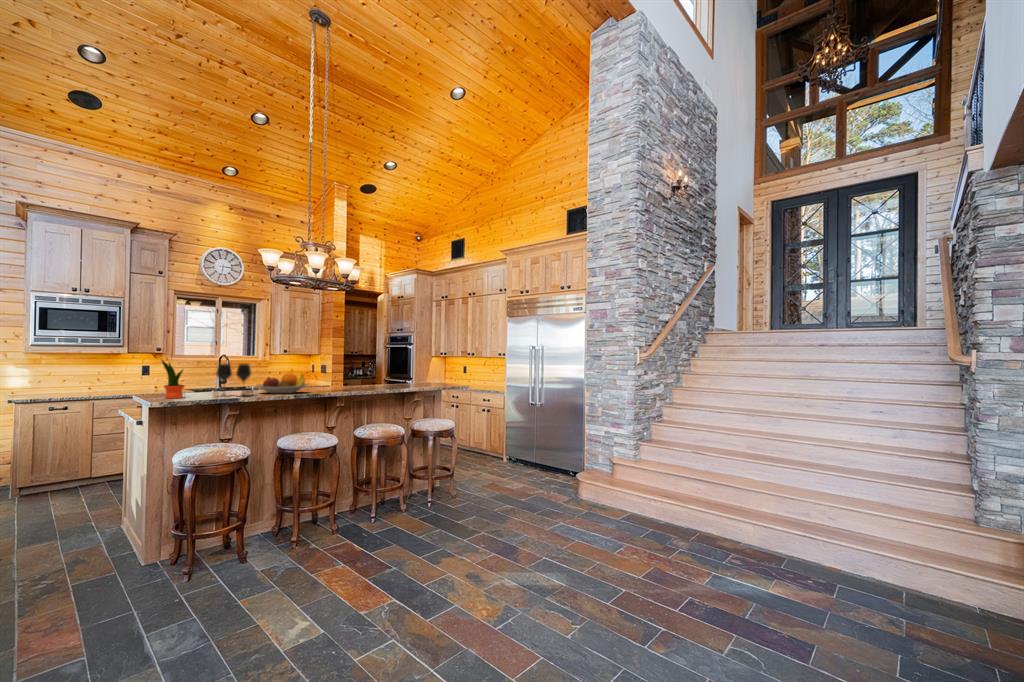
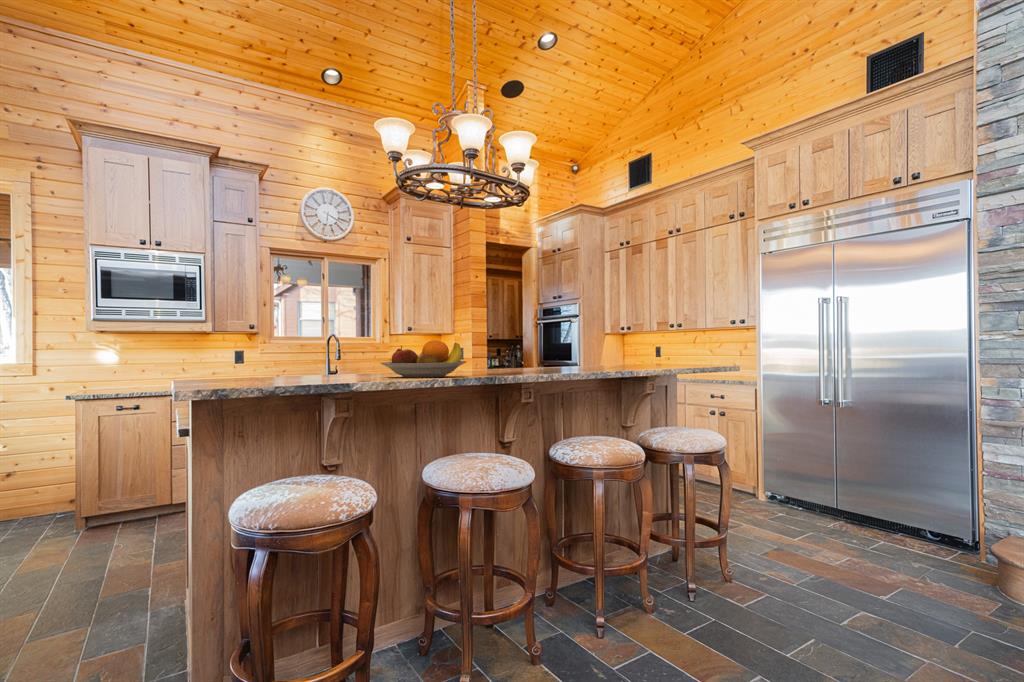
potted plant: present [162,360,184,398] -> none [205,299,253,382]
wine glass: present [216,364,251,397] -> none [310,315,373,380]

